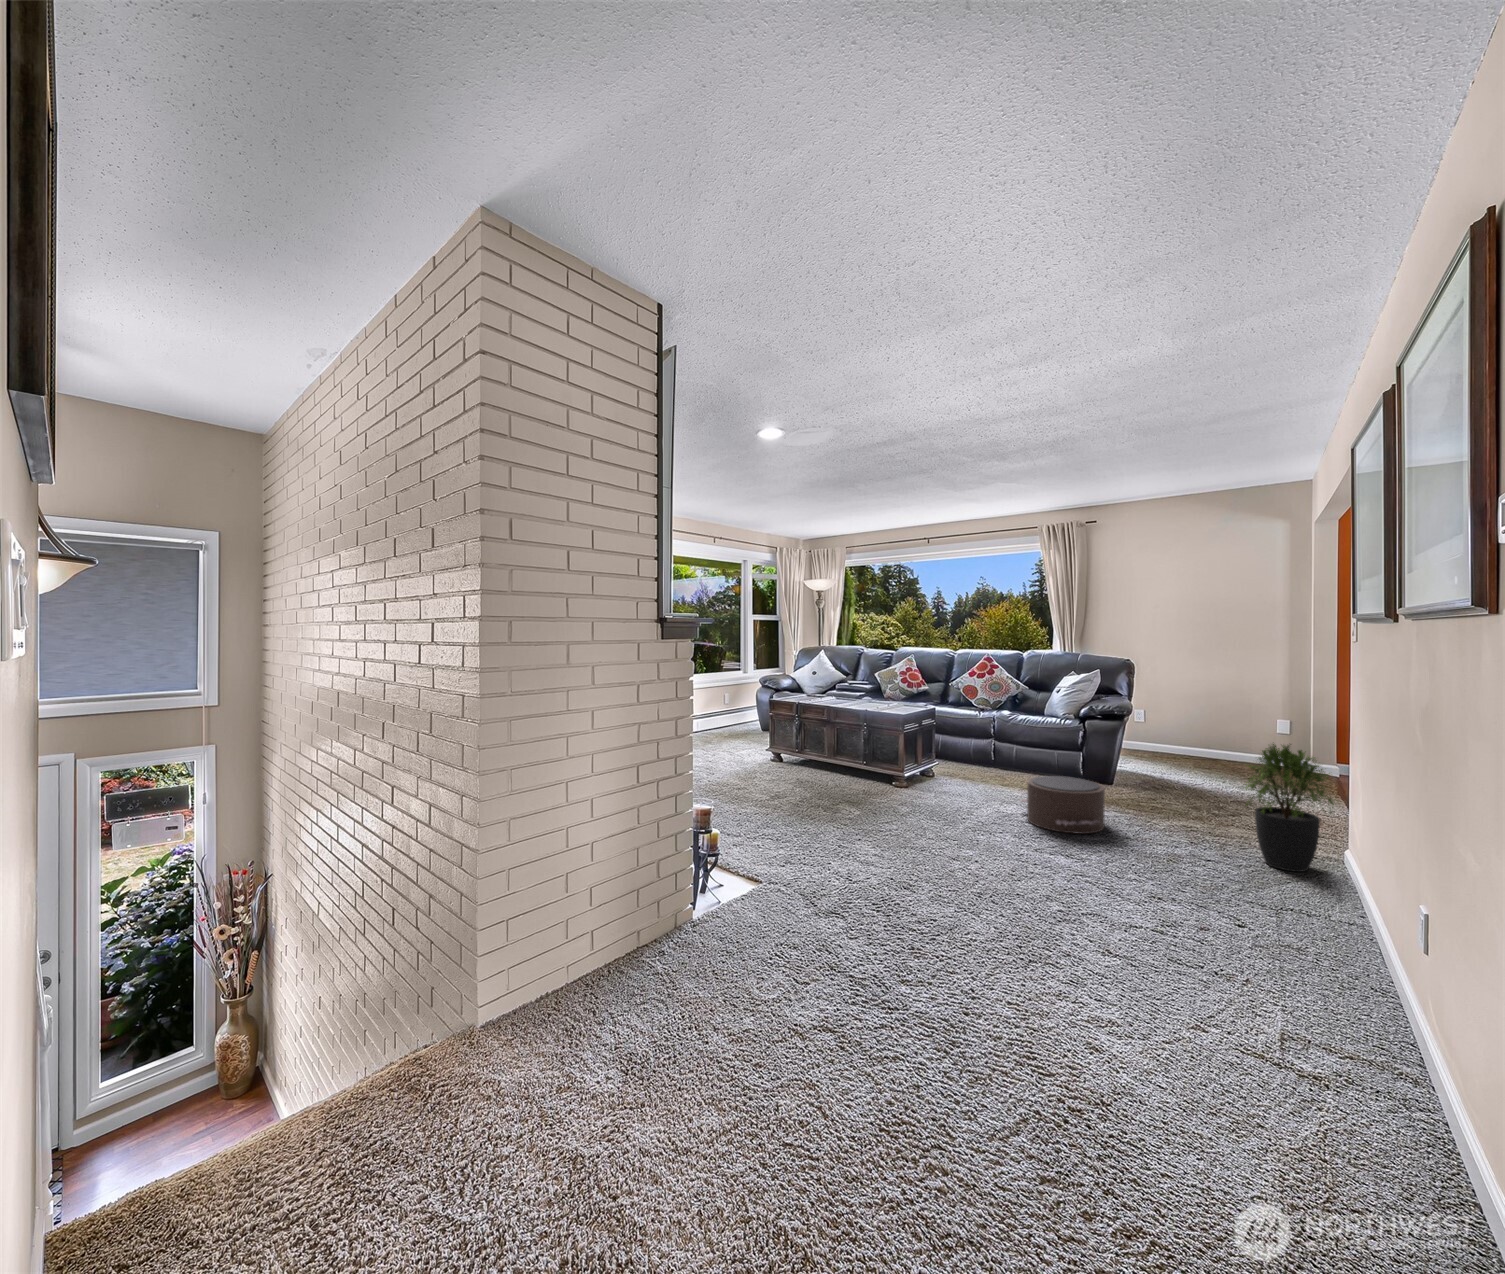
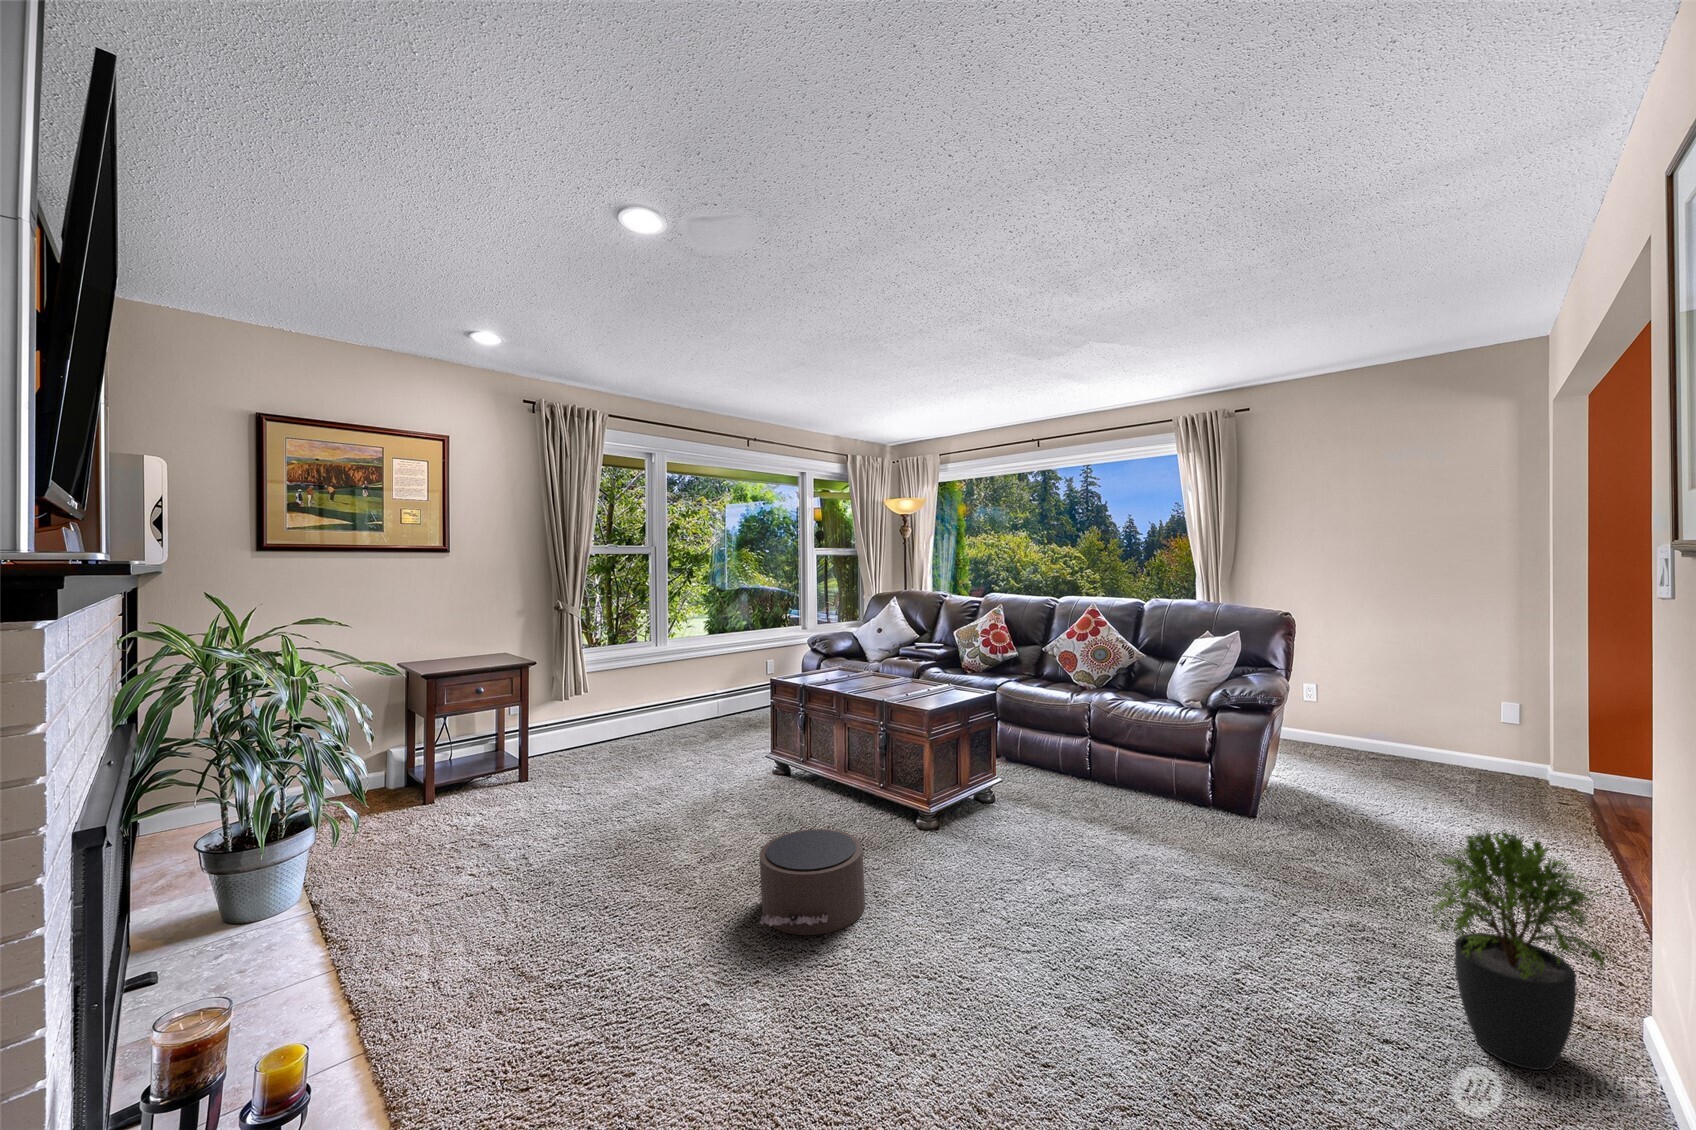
pouf: present [1021,776,1105,834] -> present [760,829,865,935]

